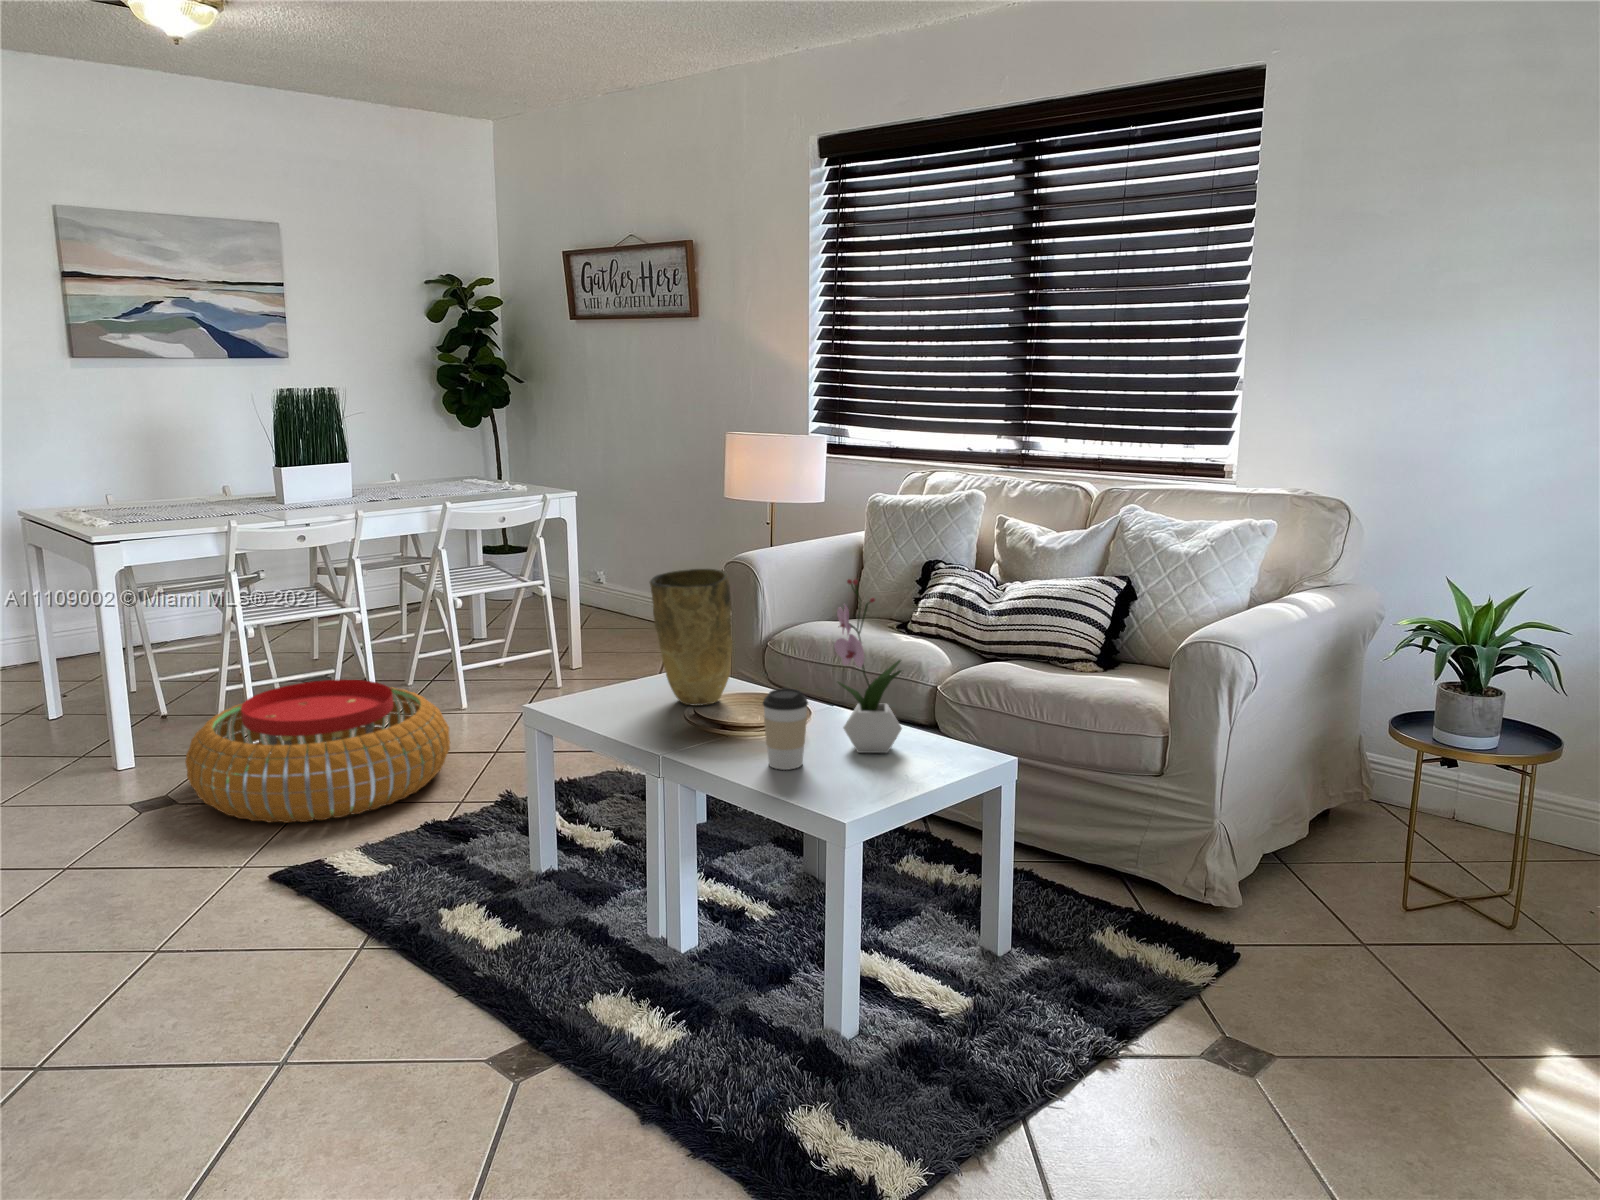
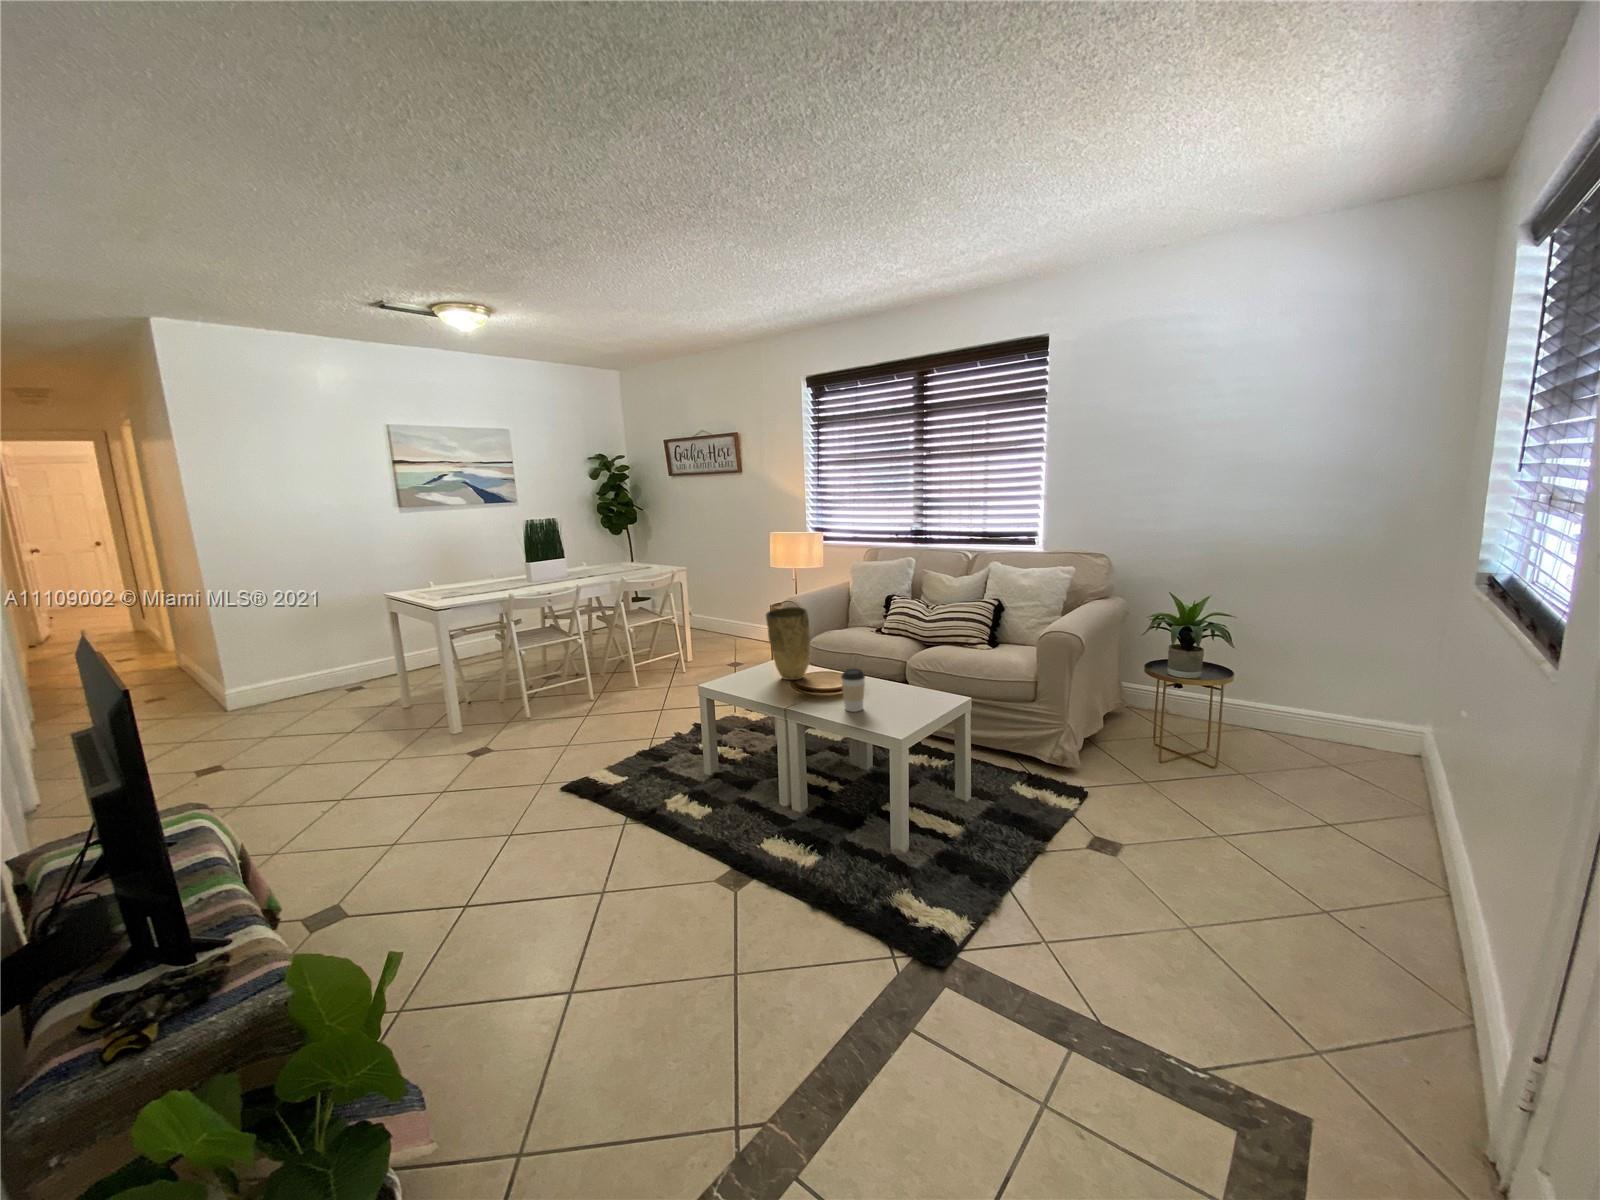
flower arrangement: present [834,579,902,753] -> none [873,609,912,700]
pouf: present [185,680,450,823] -> none [498,677,641,758]

